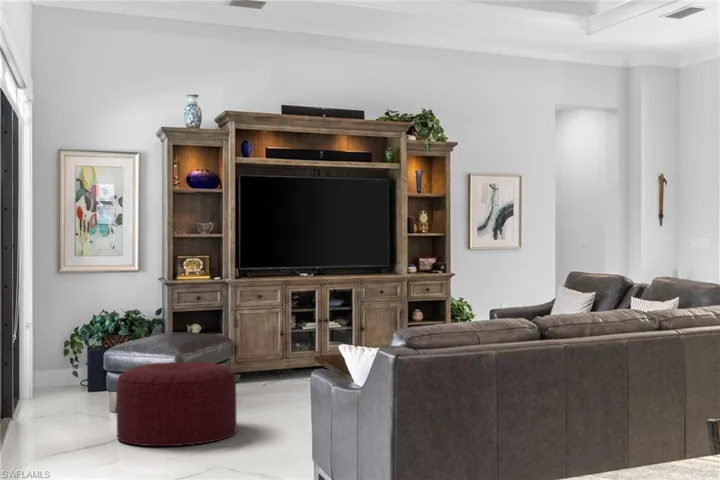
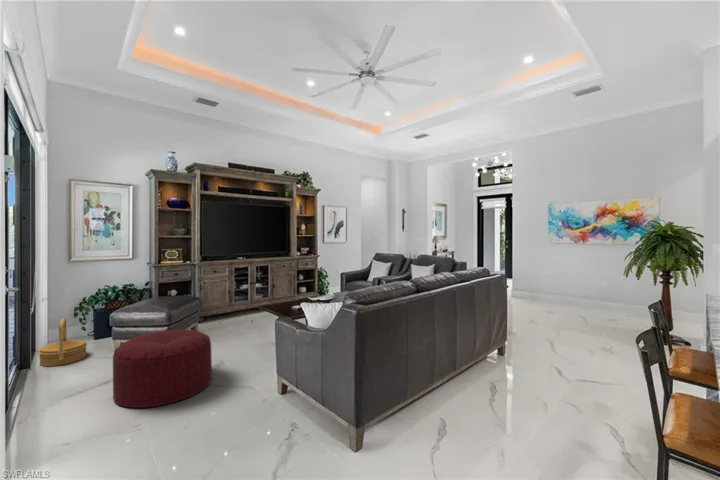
woven basket: none [27,348,82,410] -> present [38,317,87,366]

